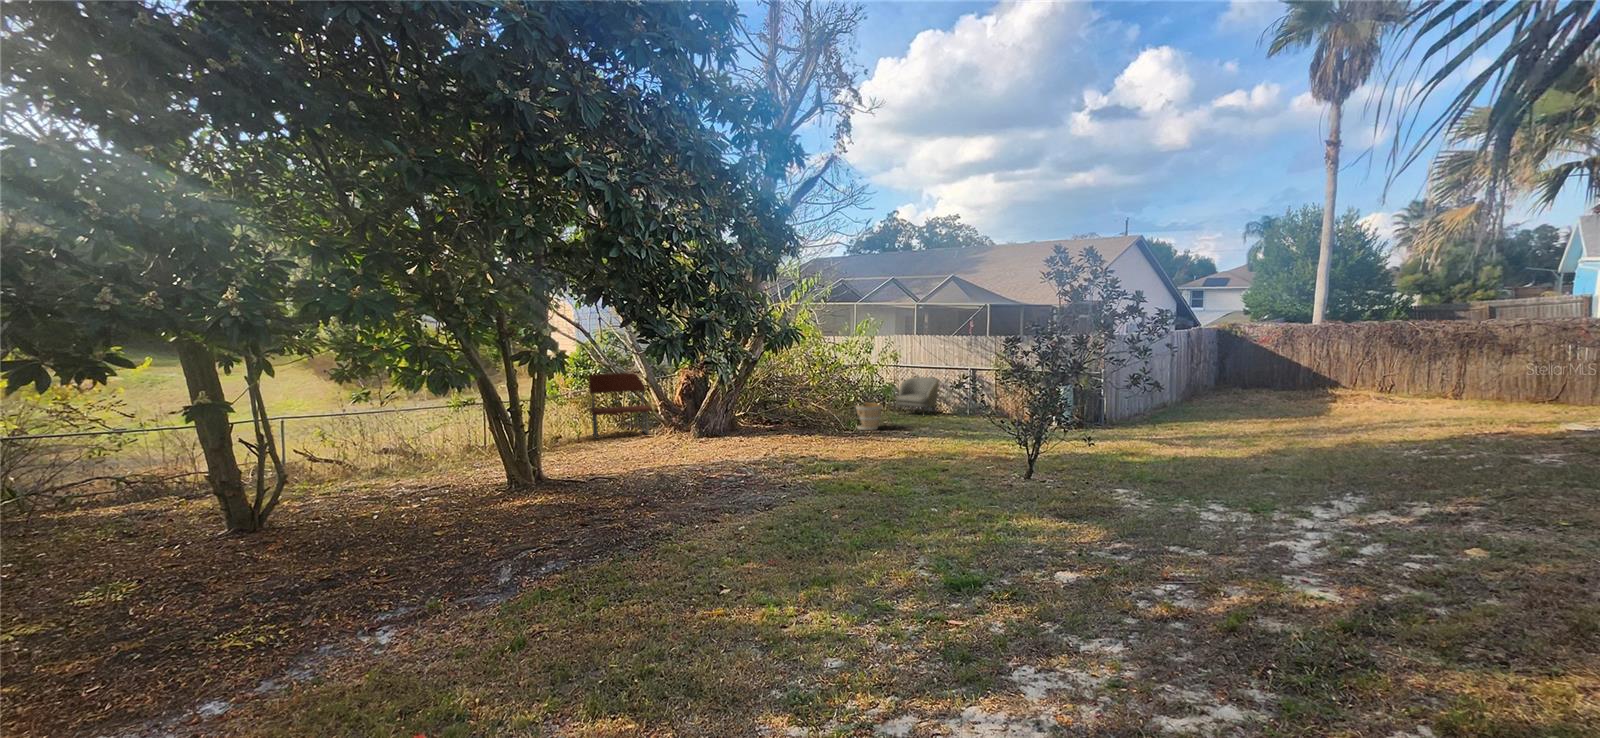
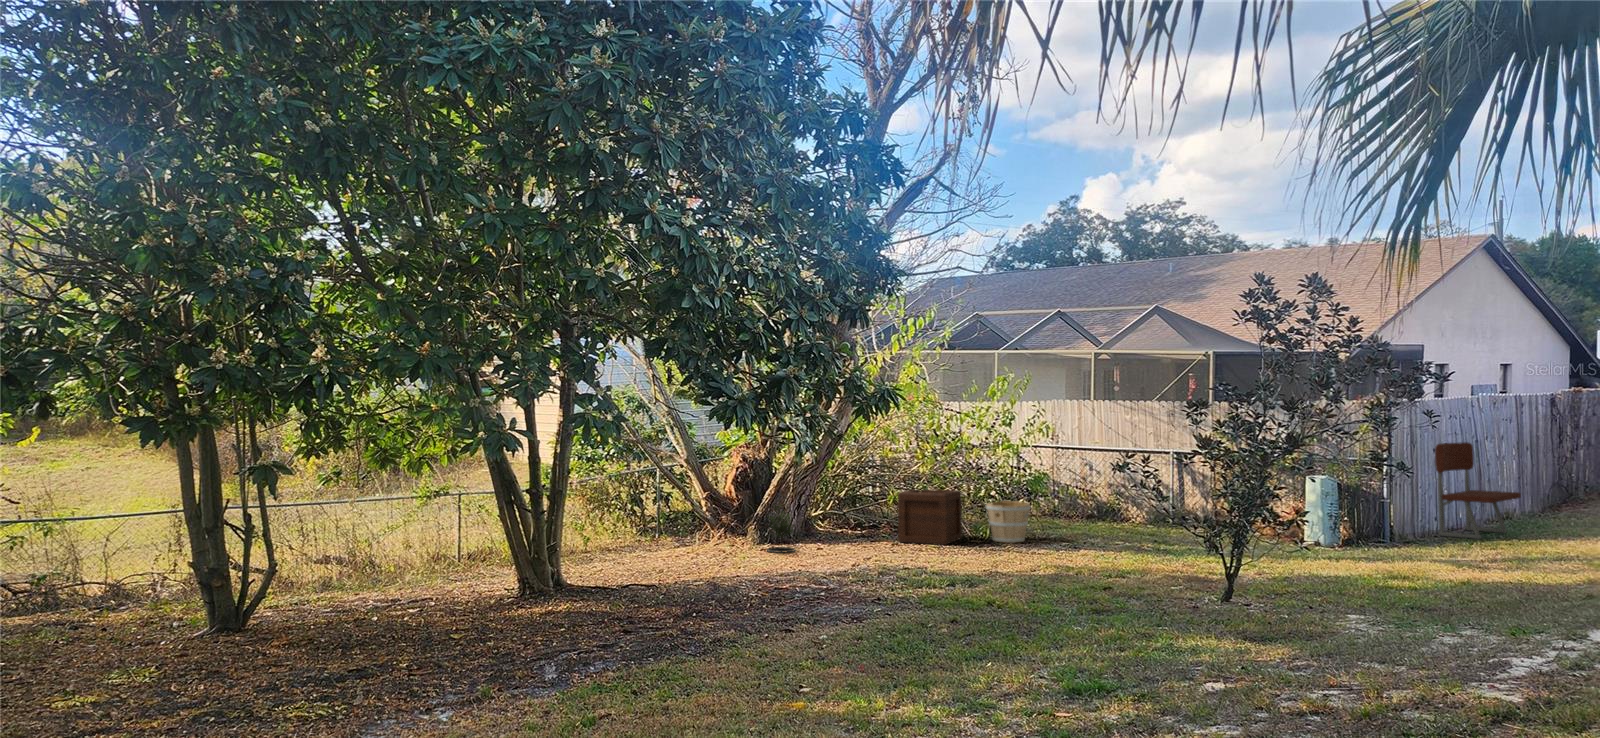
bench: present [589,373,652,439] -> present [1435,442,1521,539]
armchair: present [897,377,939,415] -> none [1059,465,1128,528]
wooden crate: none [796,396,837,433] -> present [898,489,962,545]
potted tree: none [706,405,727,442] -> present [767,505,796,553]

